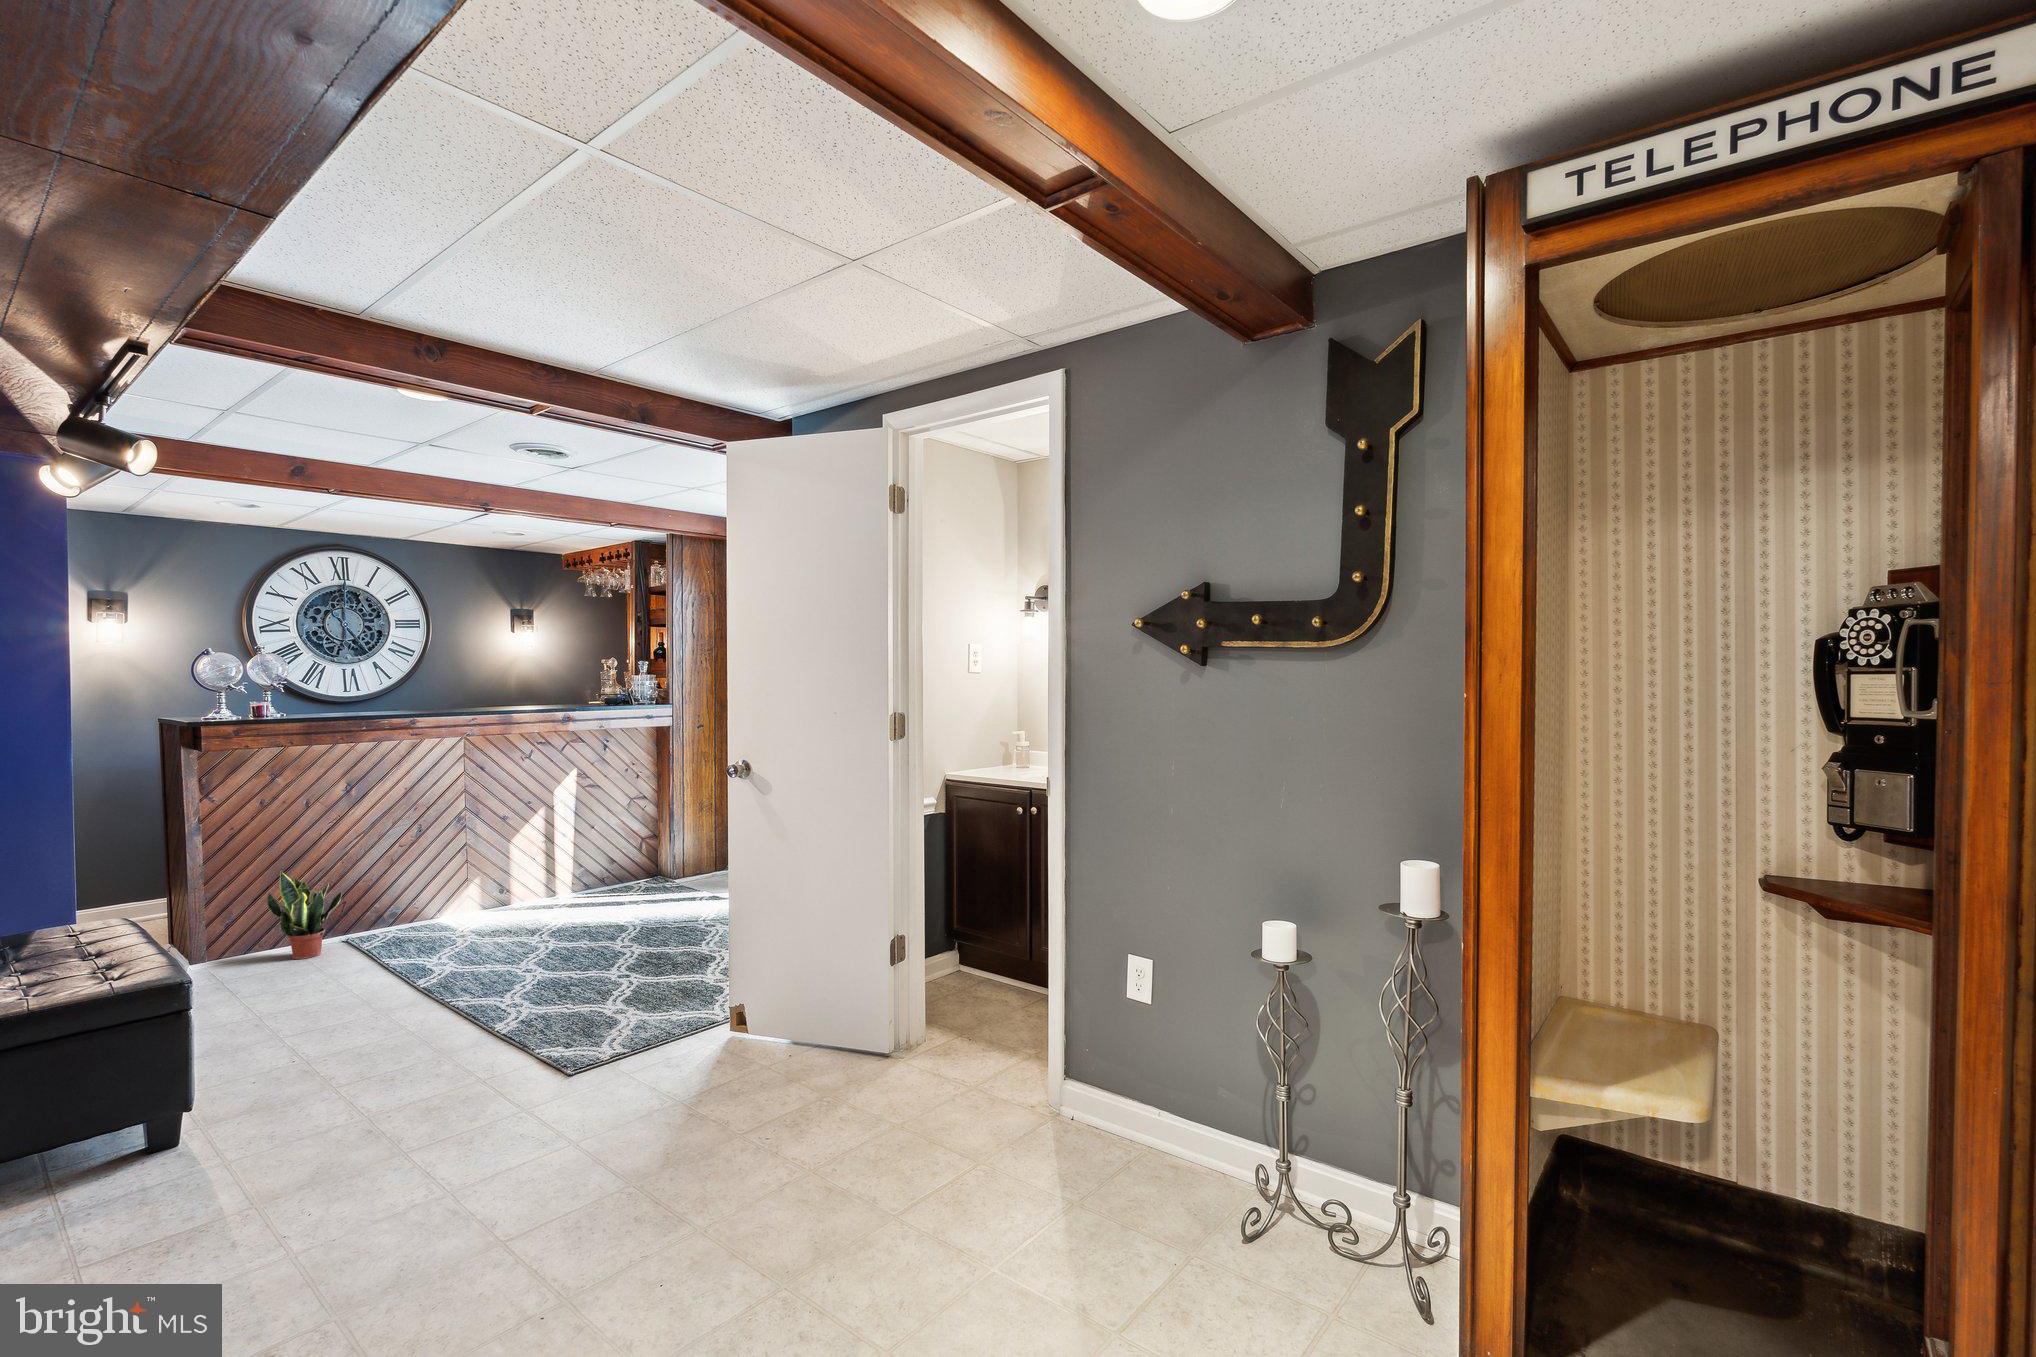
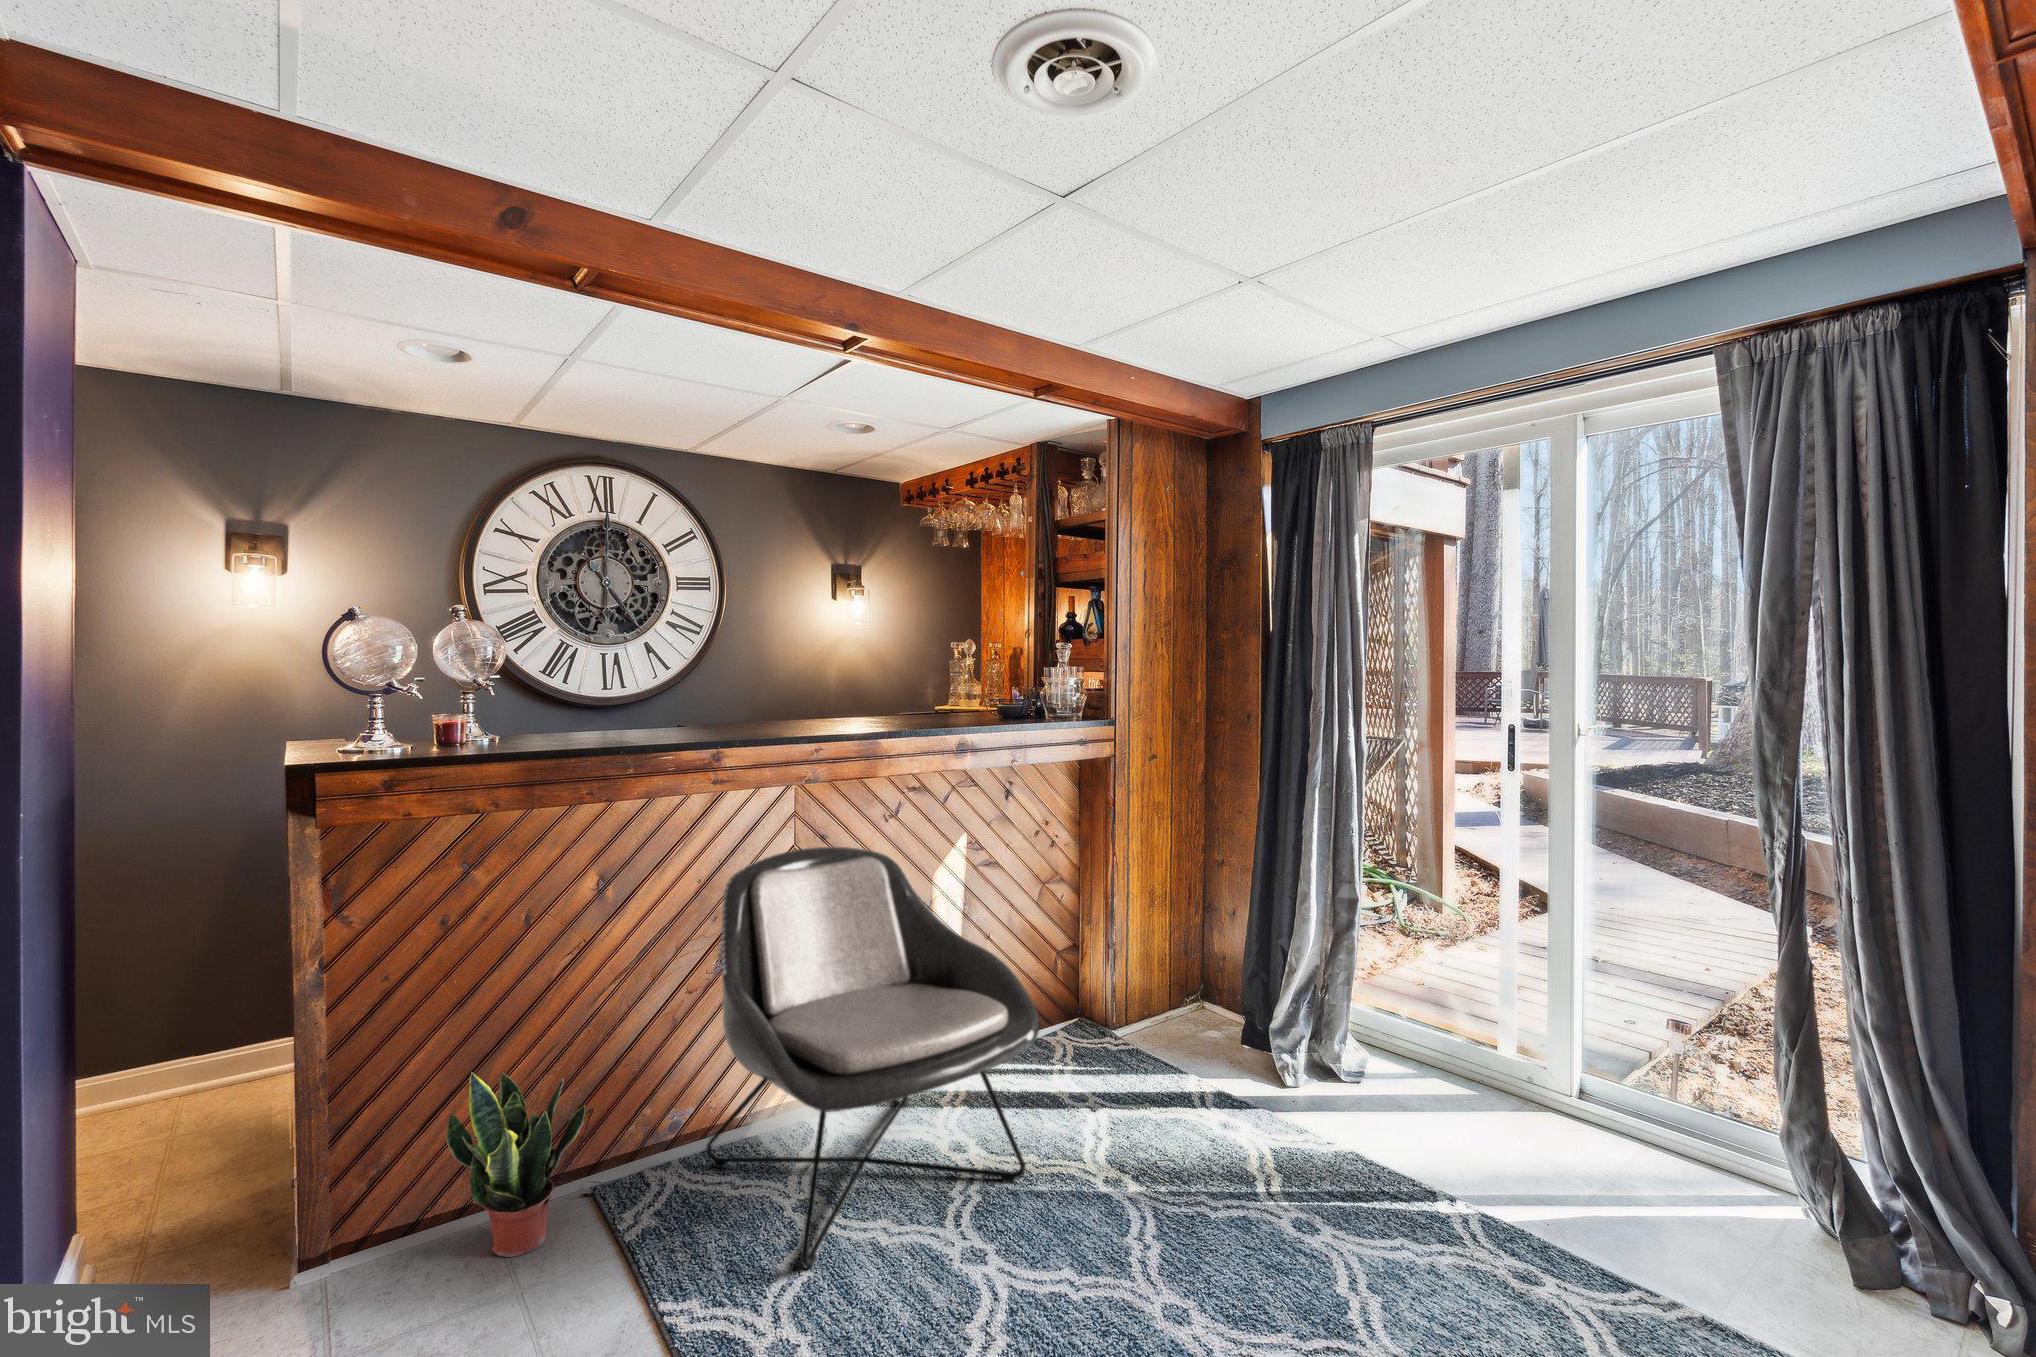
lounge chair: none [410,771,590,949] -> present [706,847,1039,1269]

